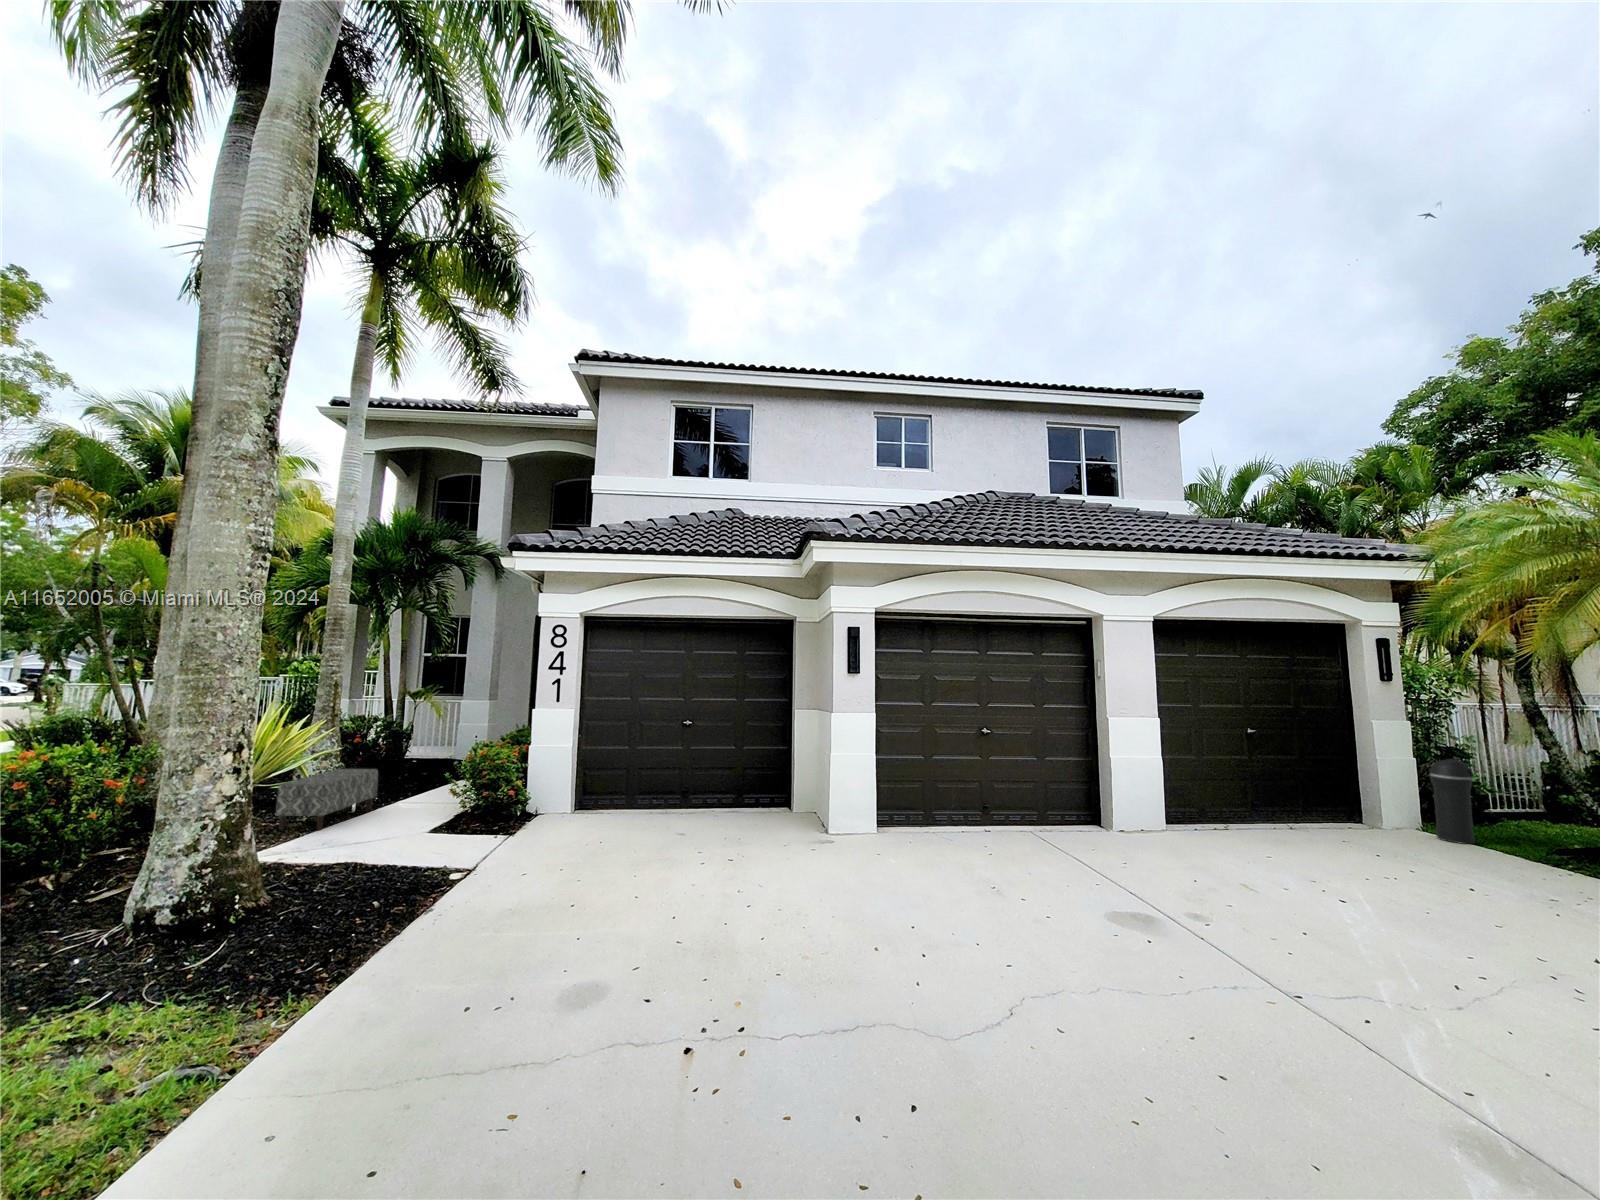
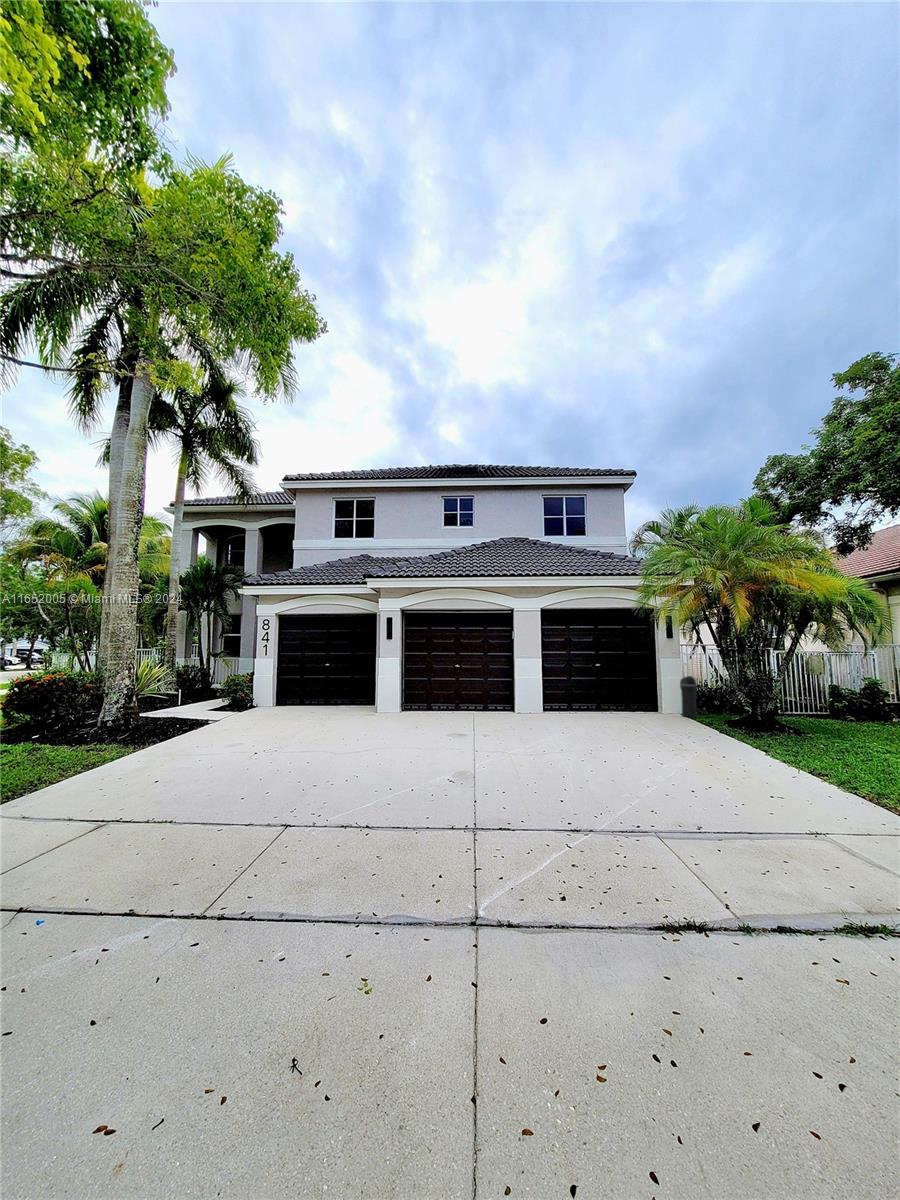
bench: present [276,769,378,830] -> none [148,686,191,709]

